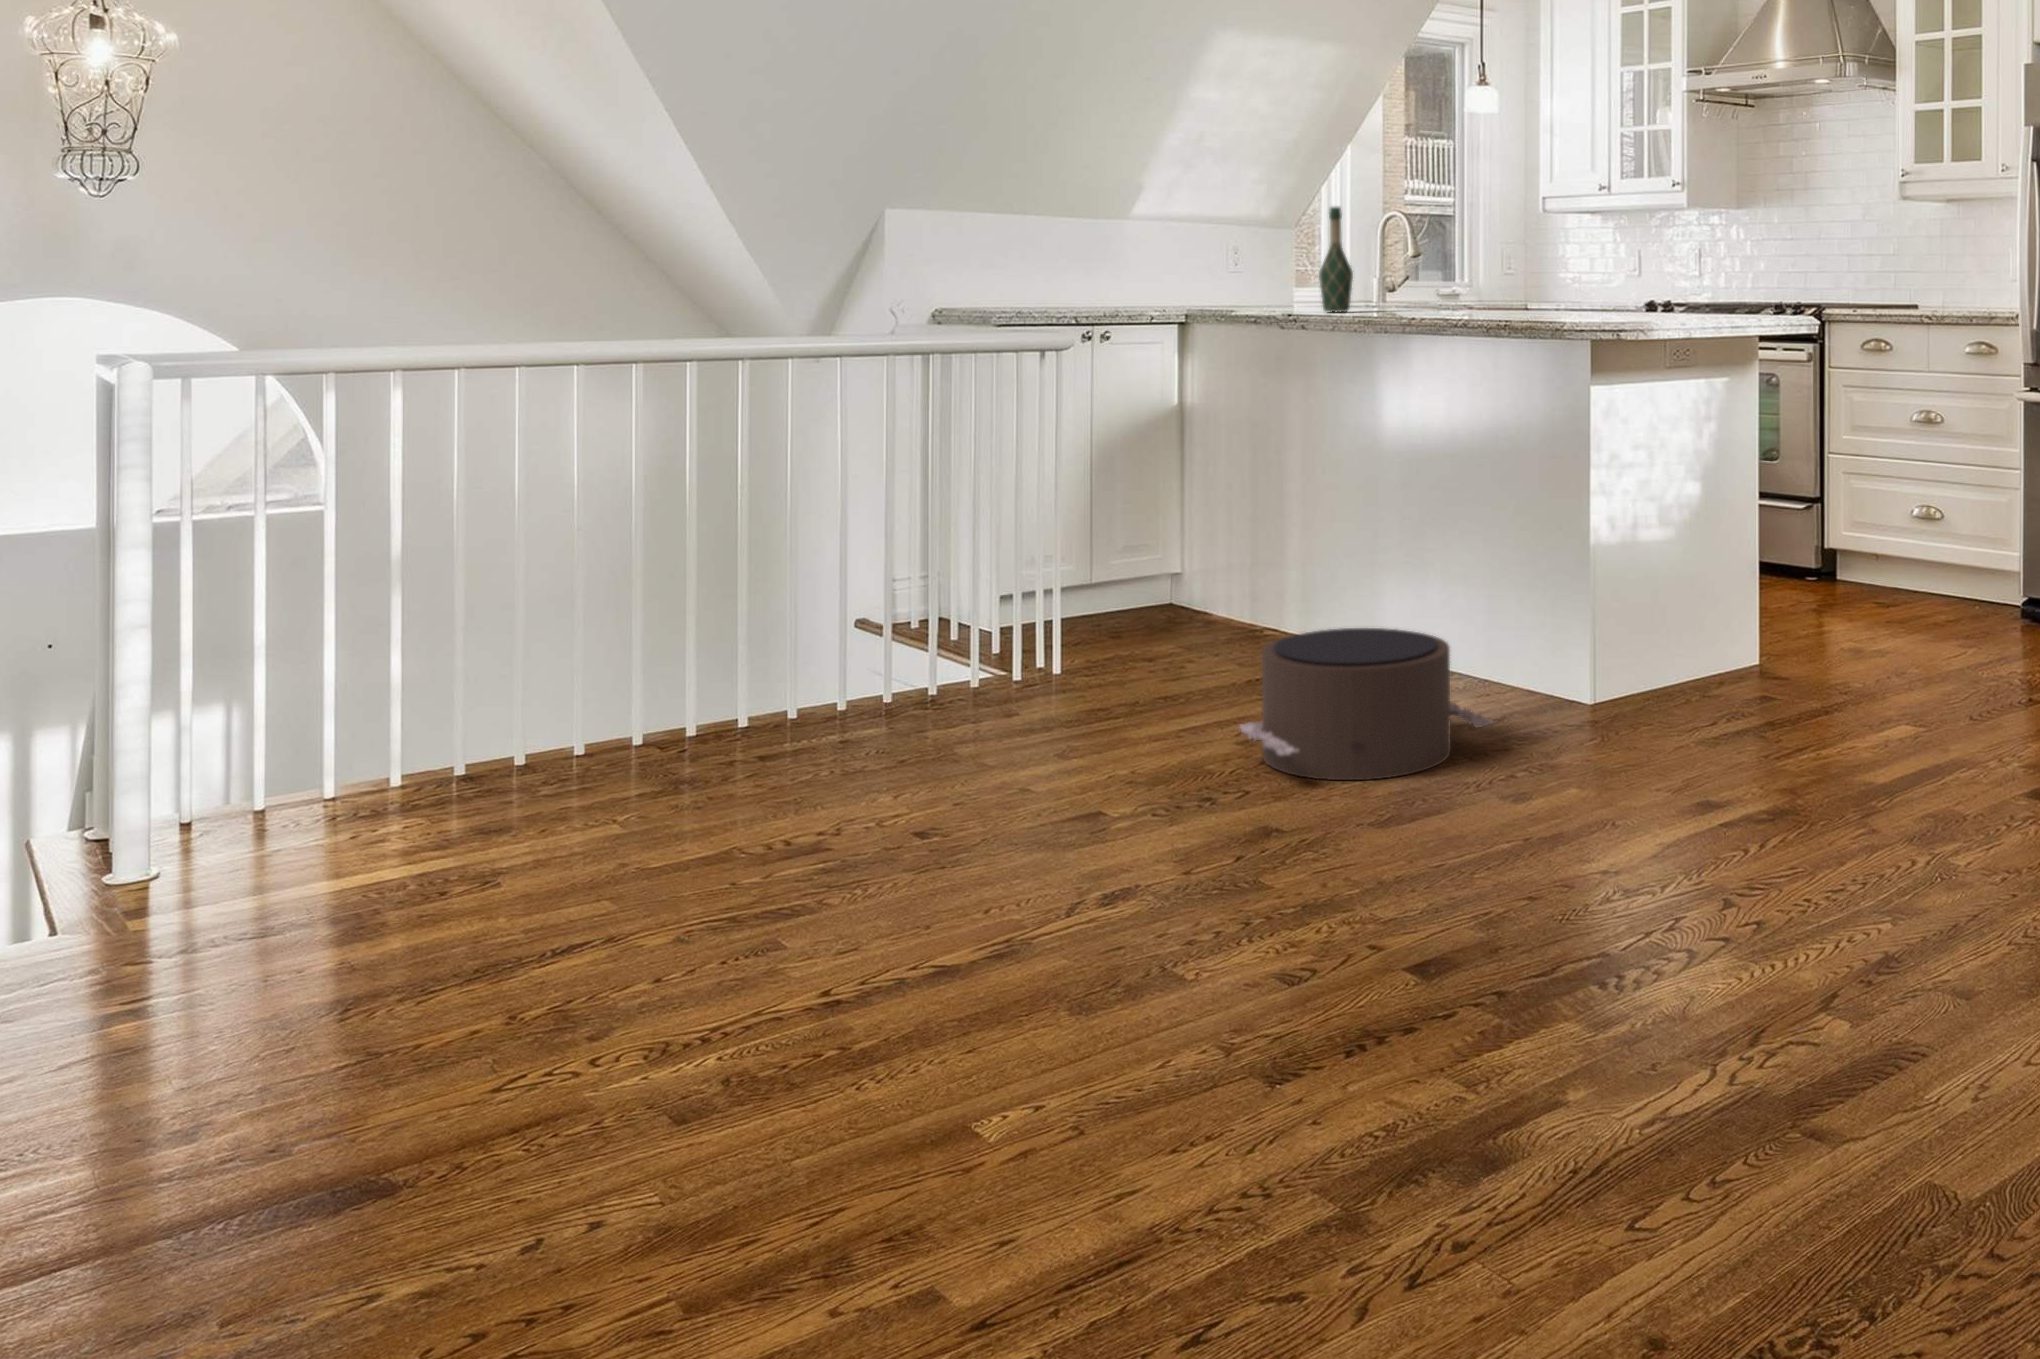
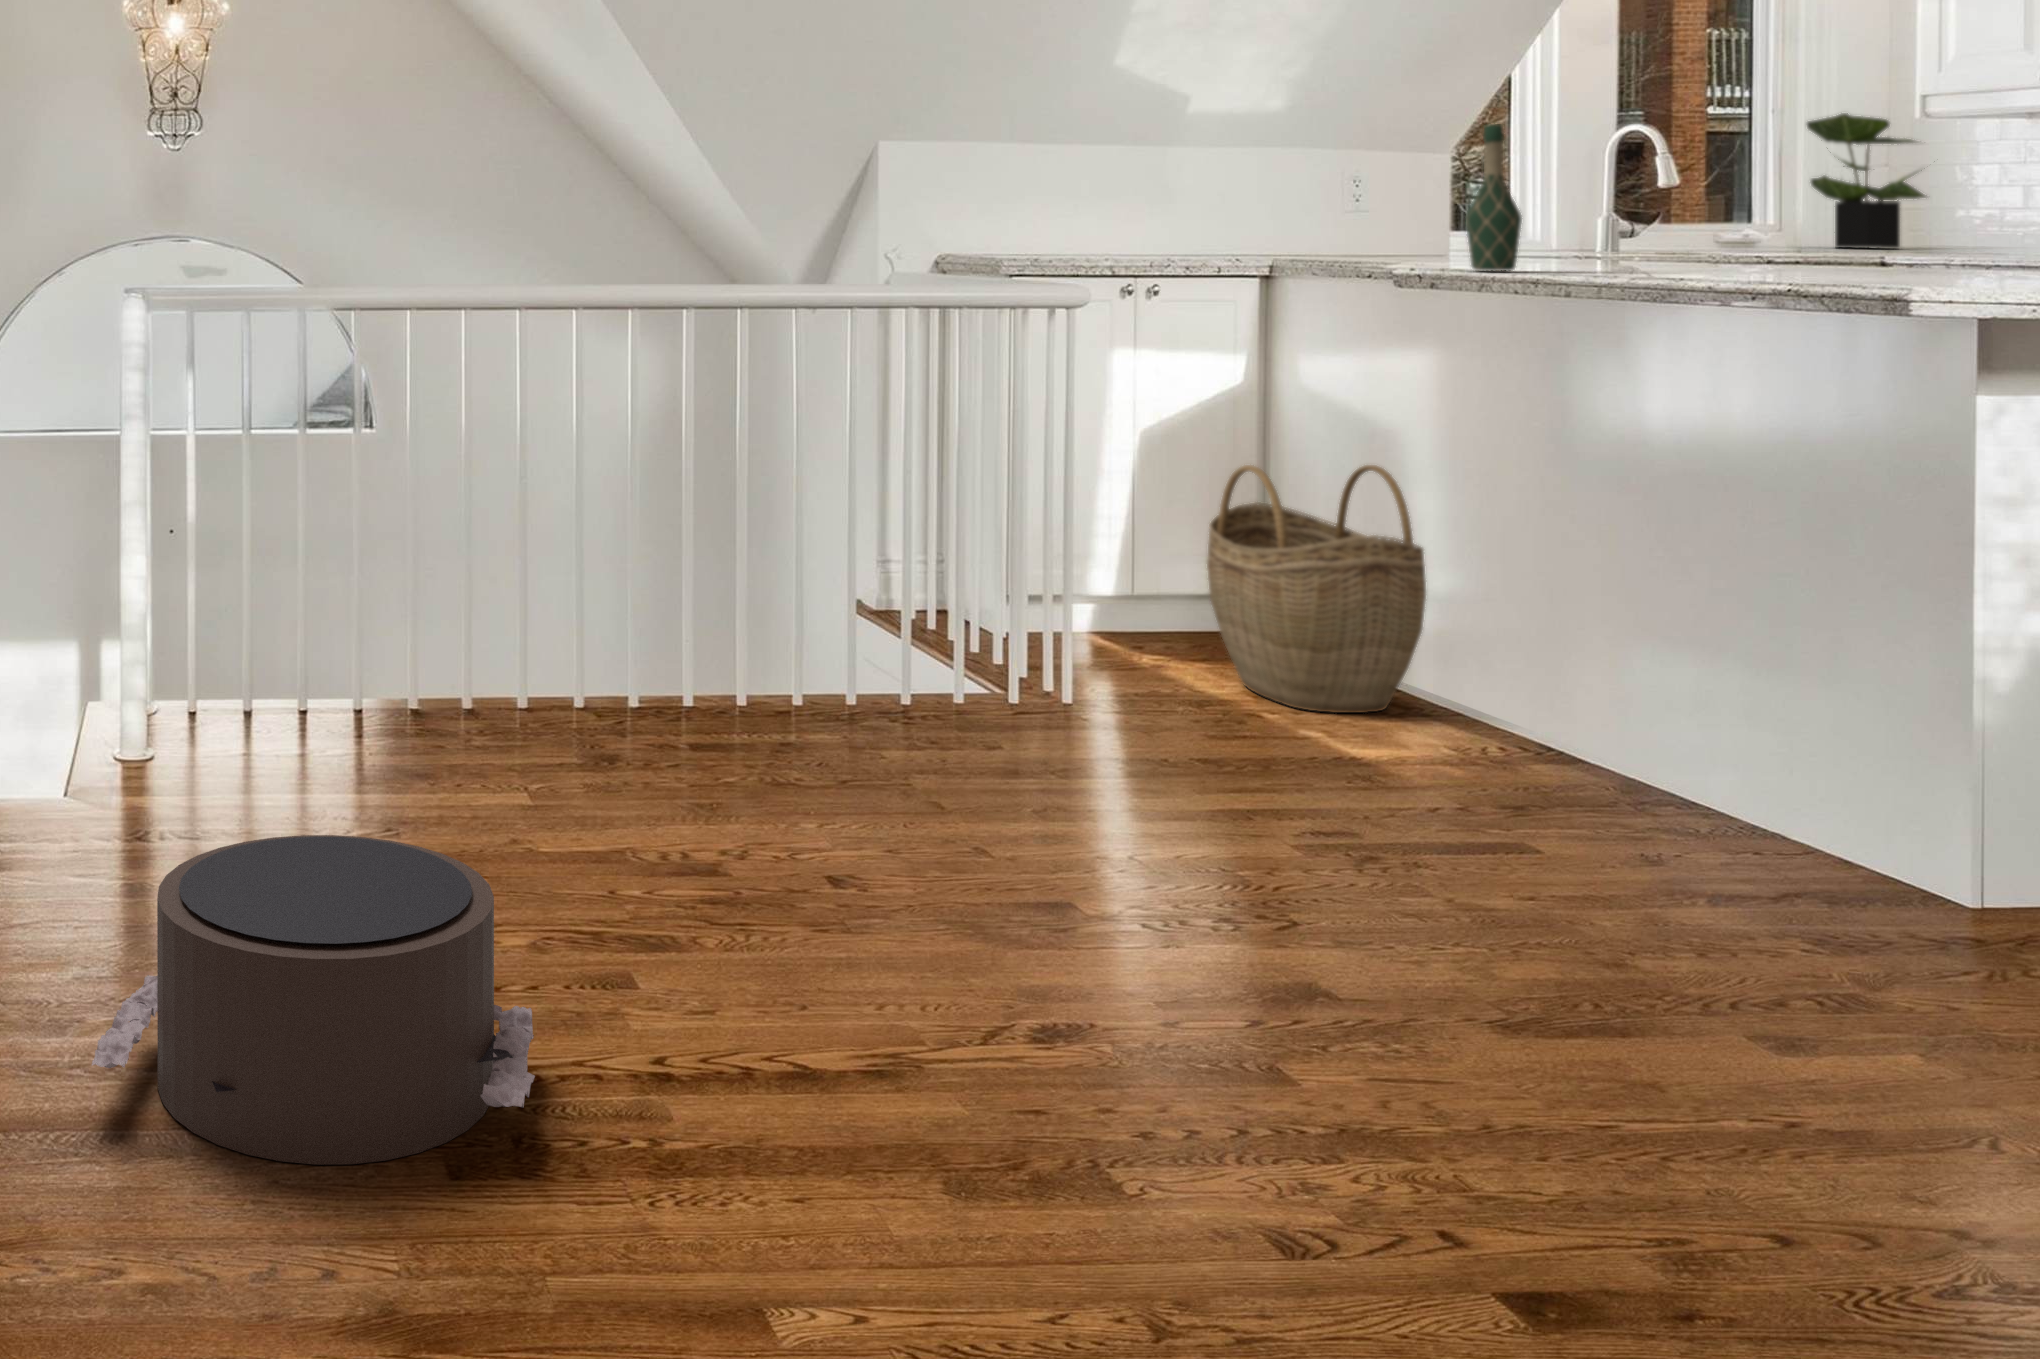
potted plant: none [1487,197,1562,289] -> present [1807,113,1925,249]
woven basket: none [1151,459,1298,649] -> present [1207,465,1426,713]
pouf: present [1239,628,1493,780] -> present [92,835,535,1165]

